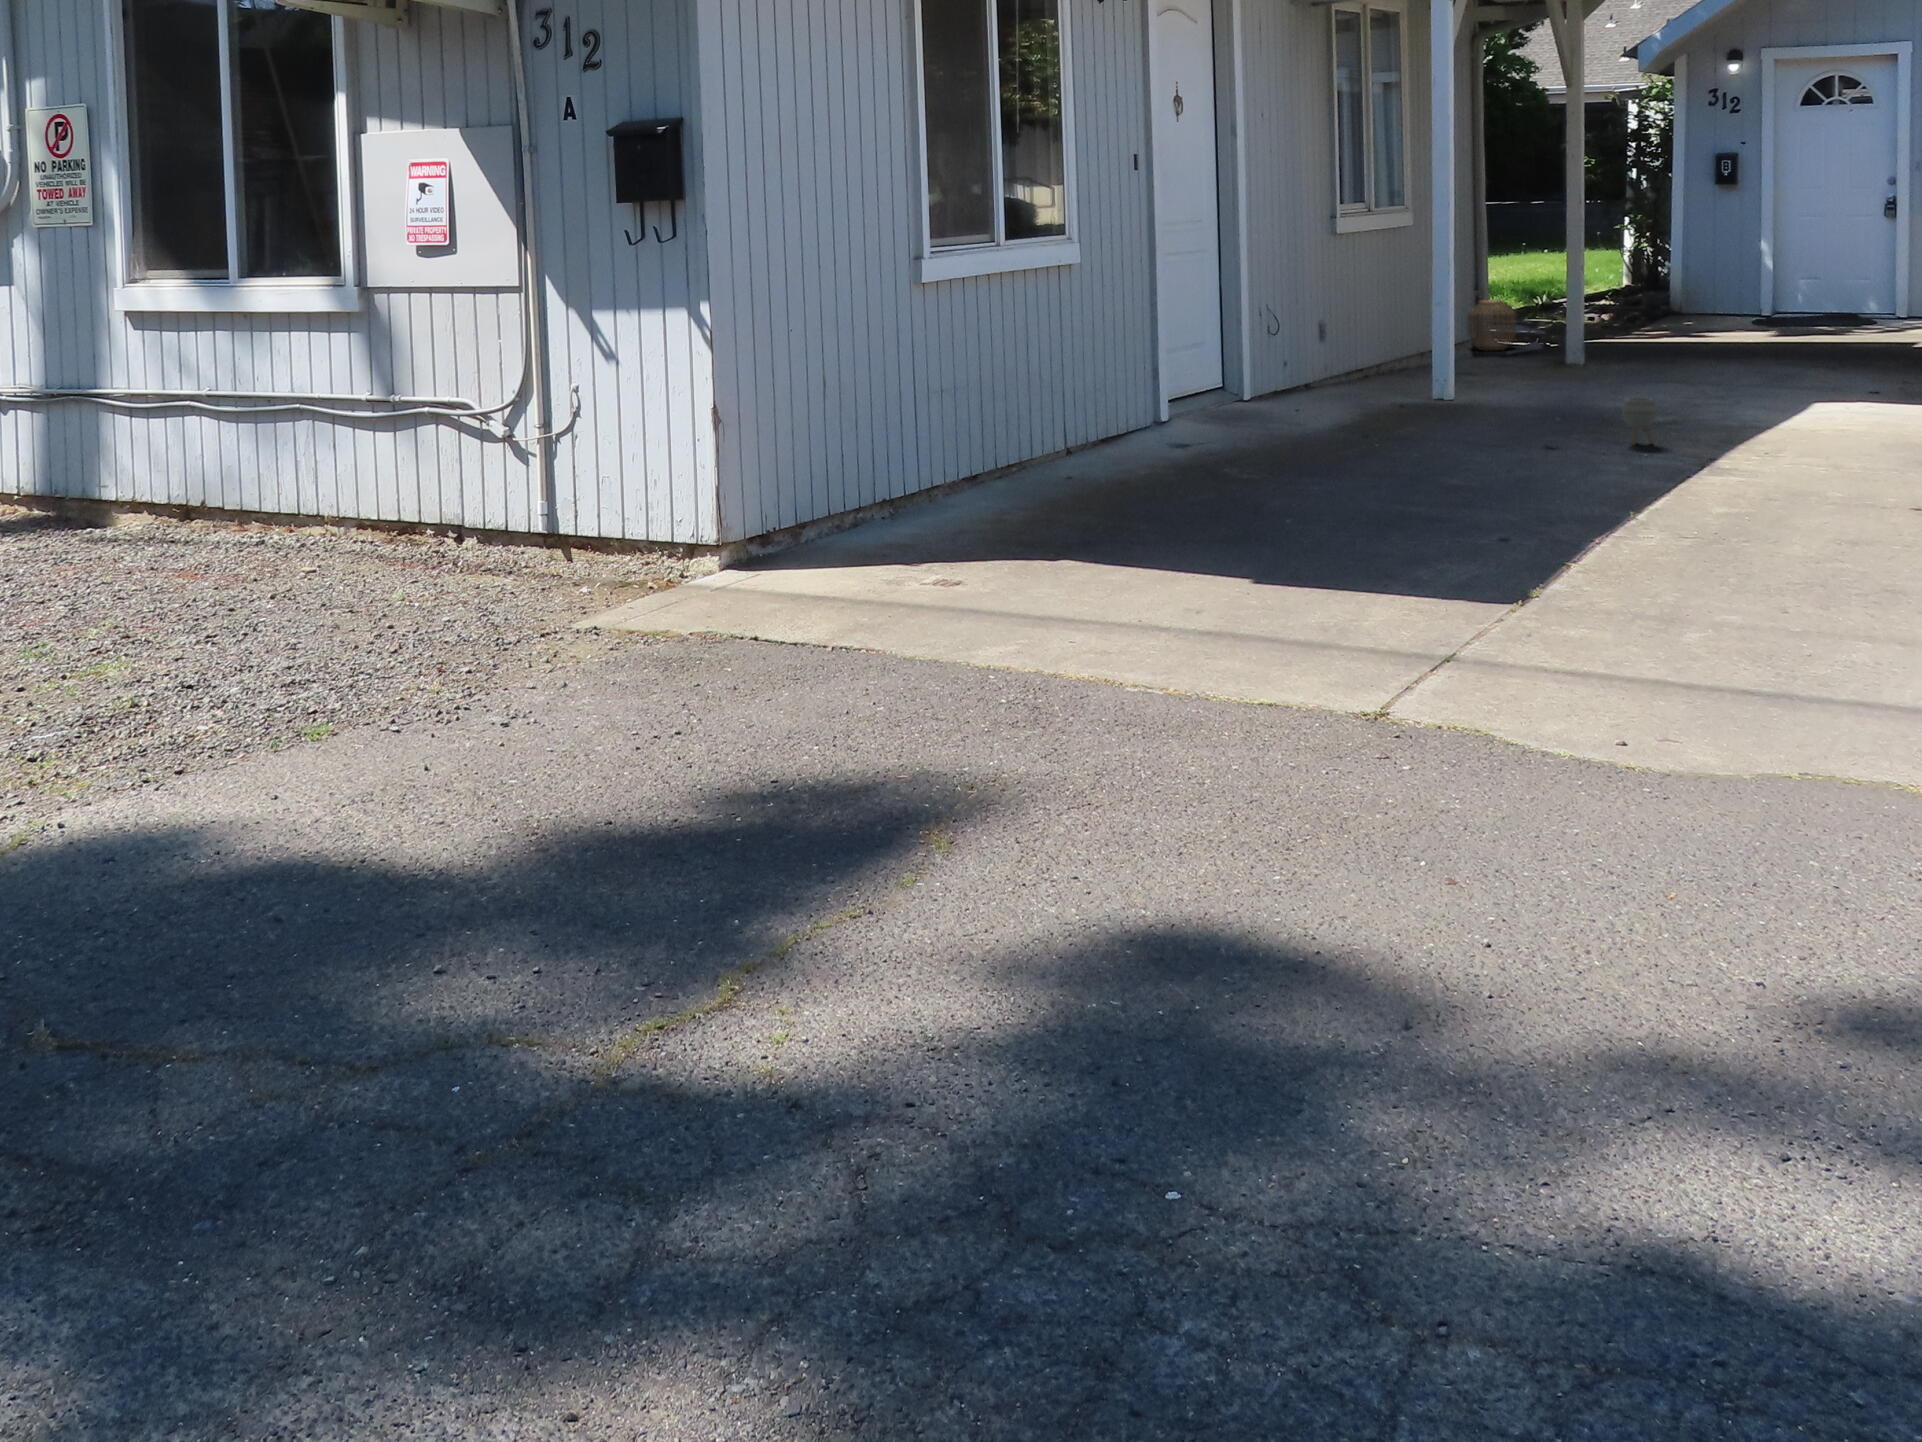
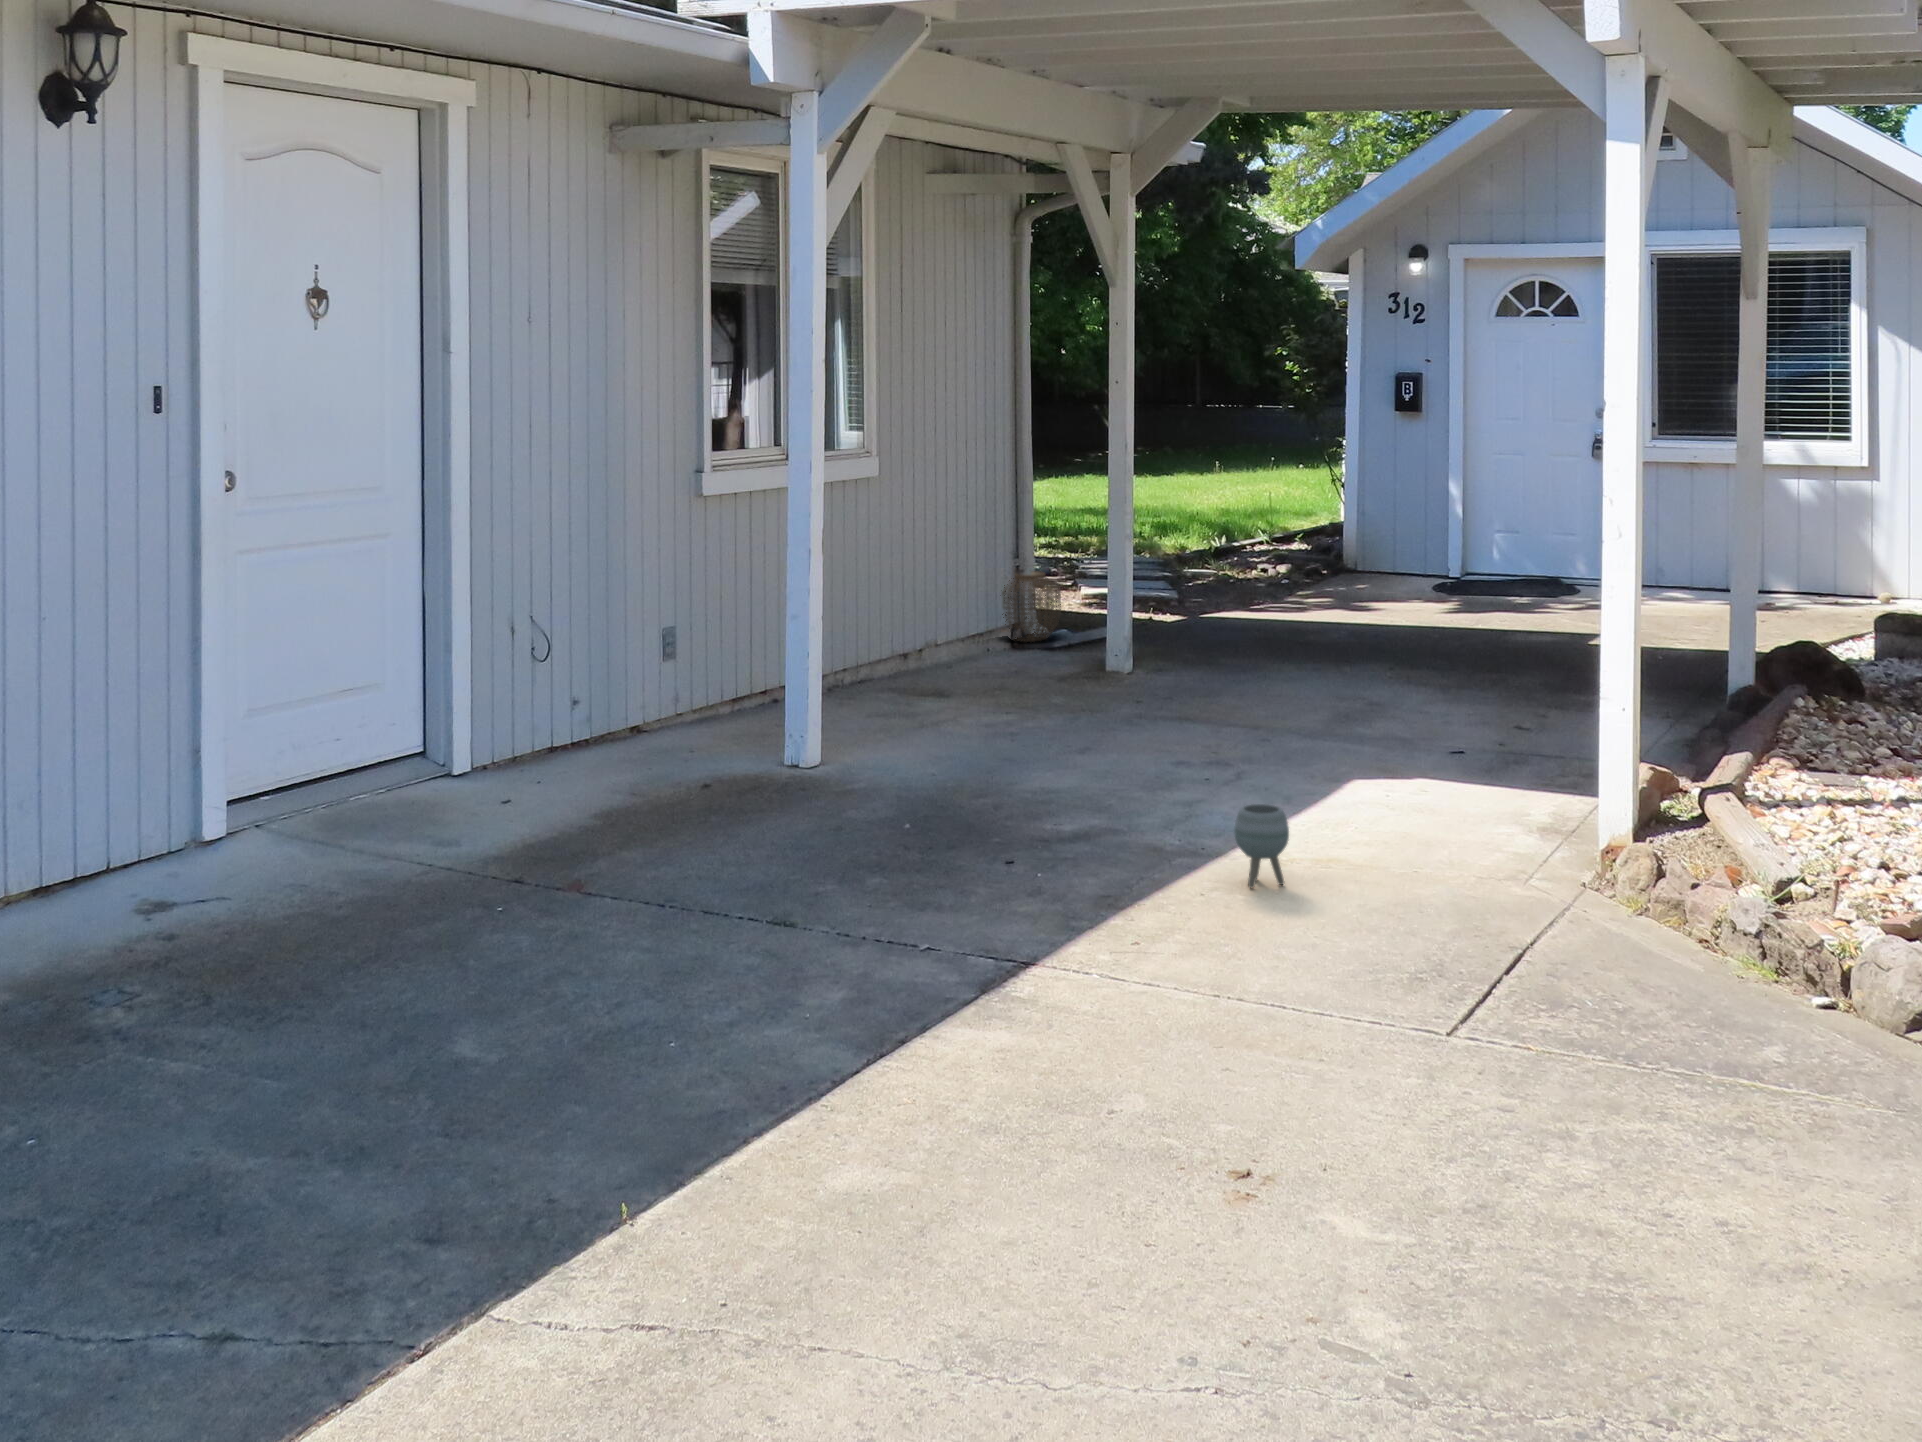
planter: present [1622,397,1656,444] -> present [1234,804,1289,888]

